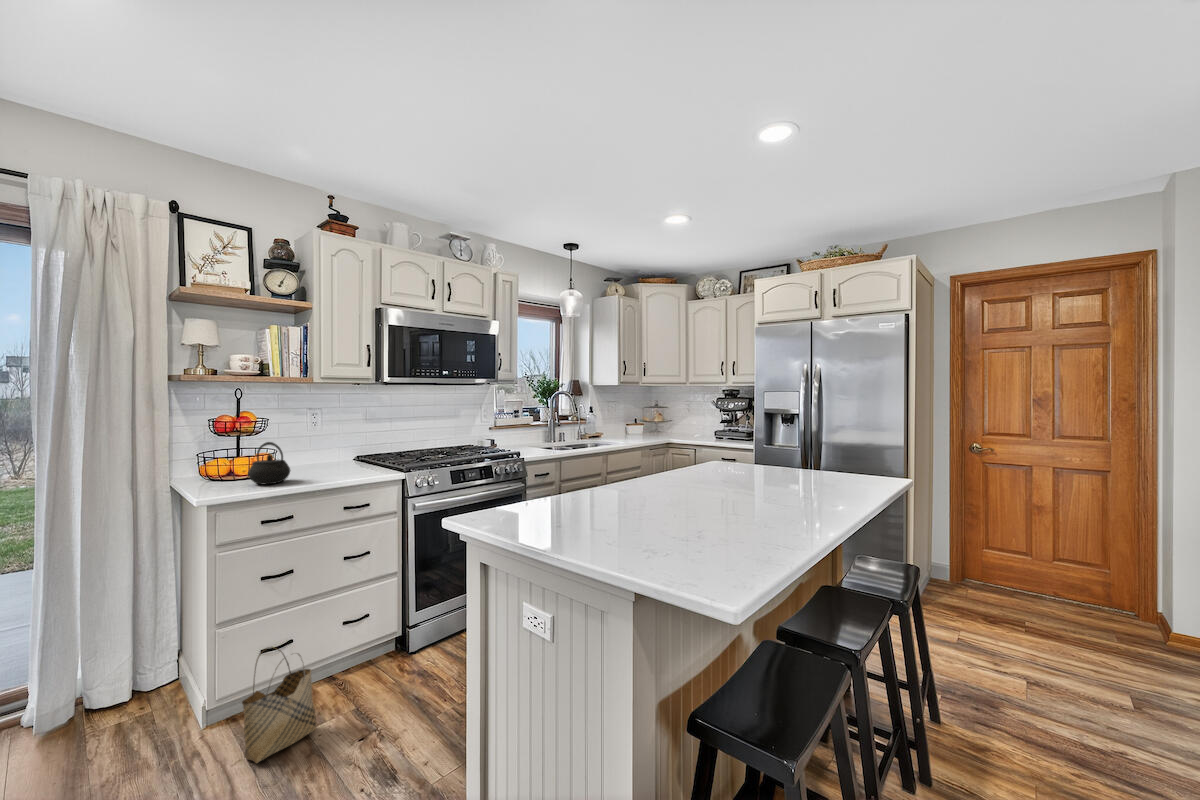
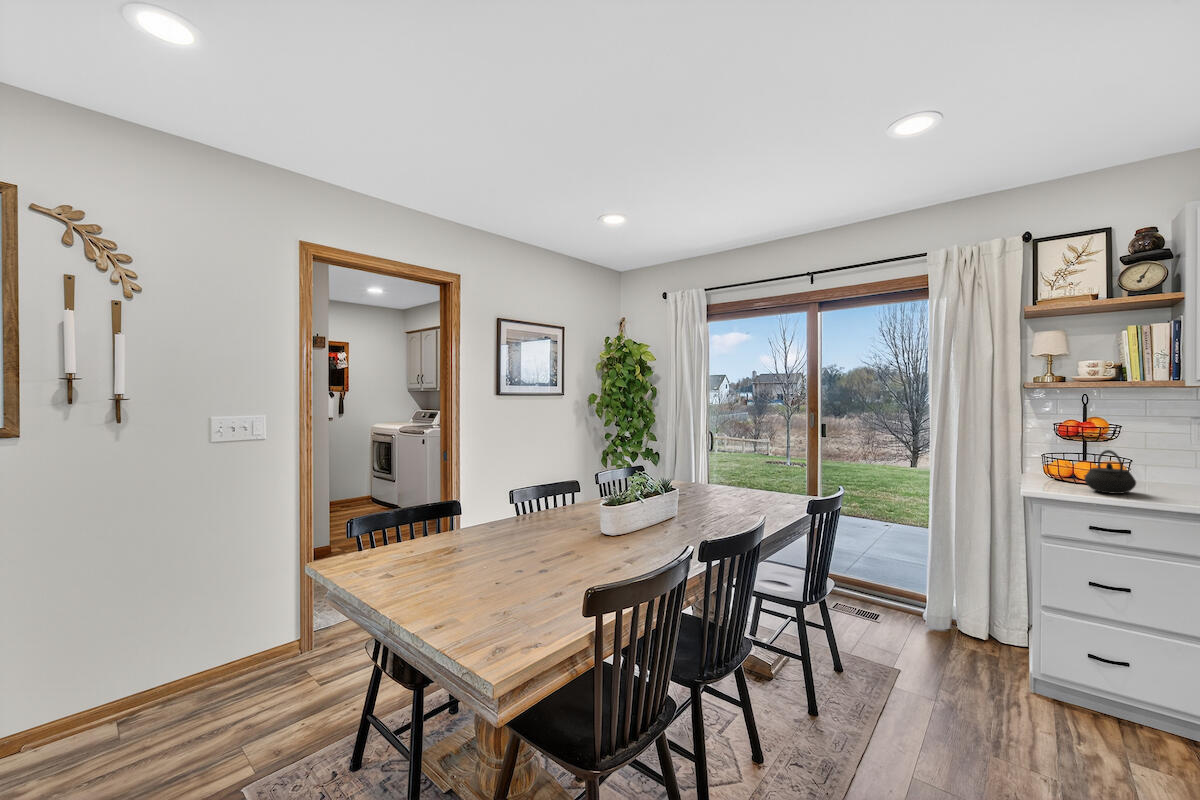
woven basket: present [242,647,316,763] -> none [1049,649,1140,763]

